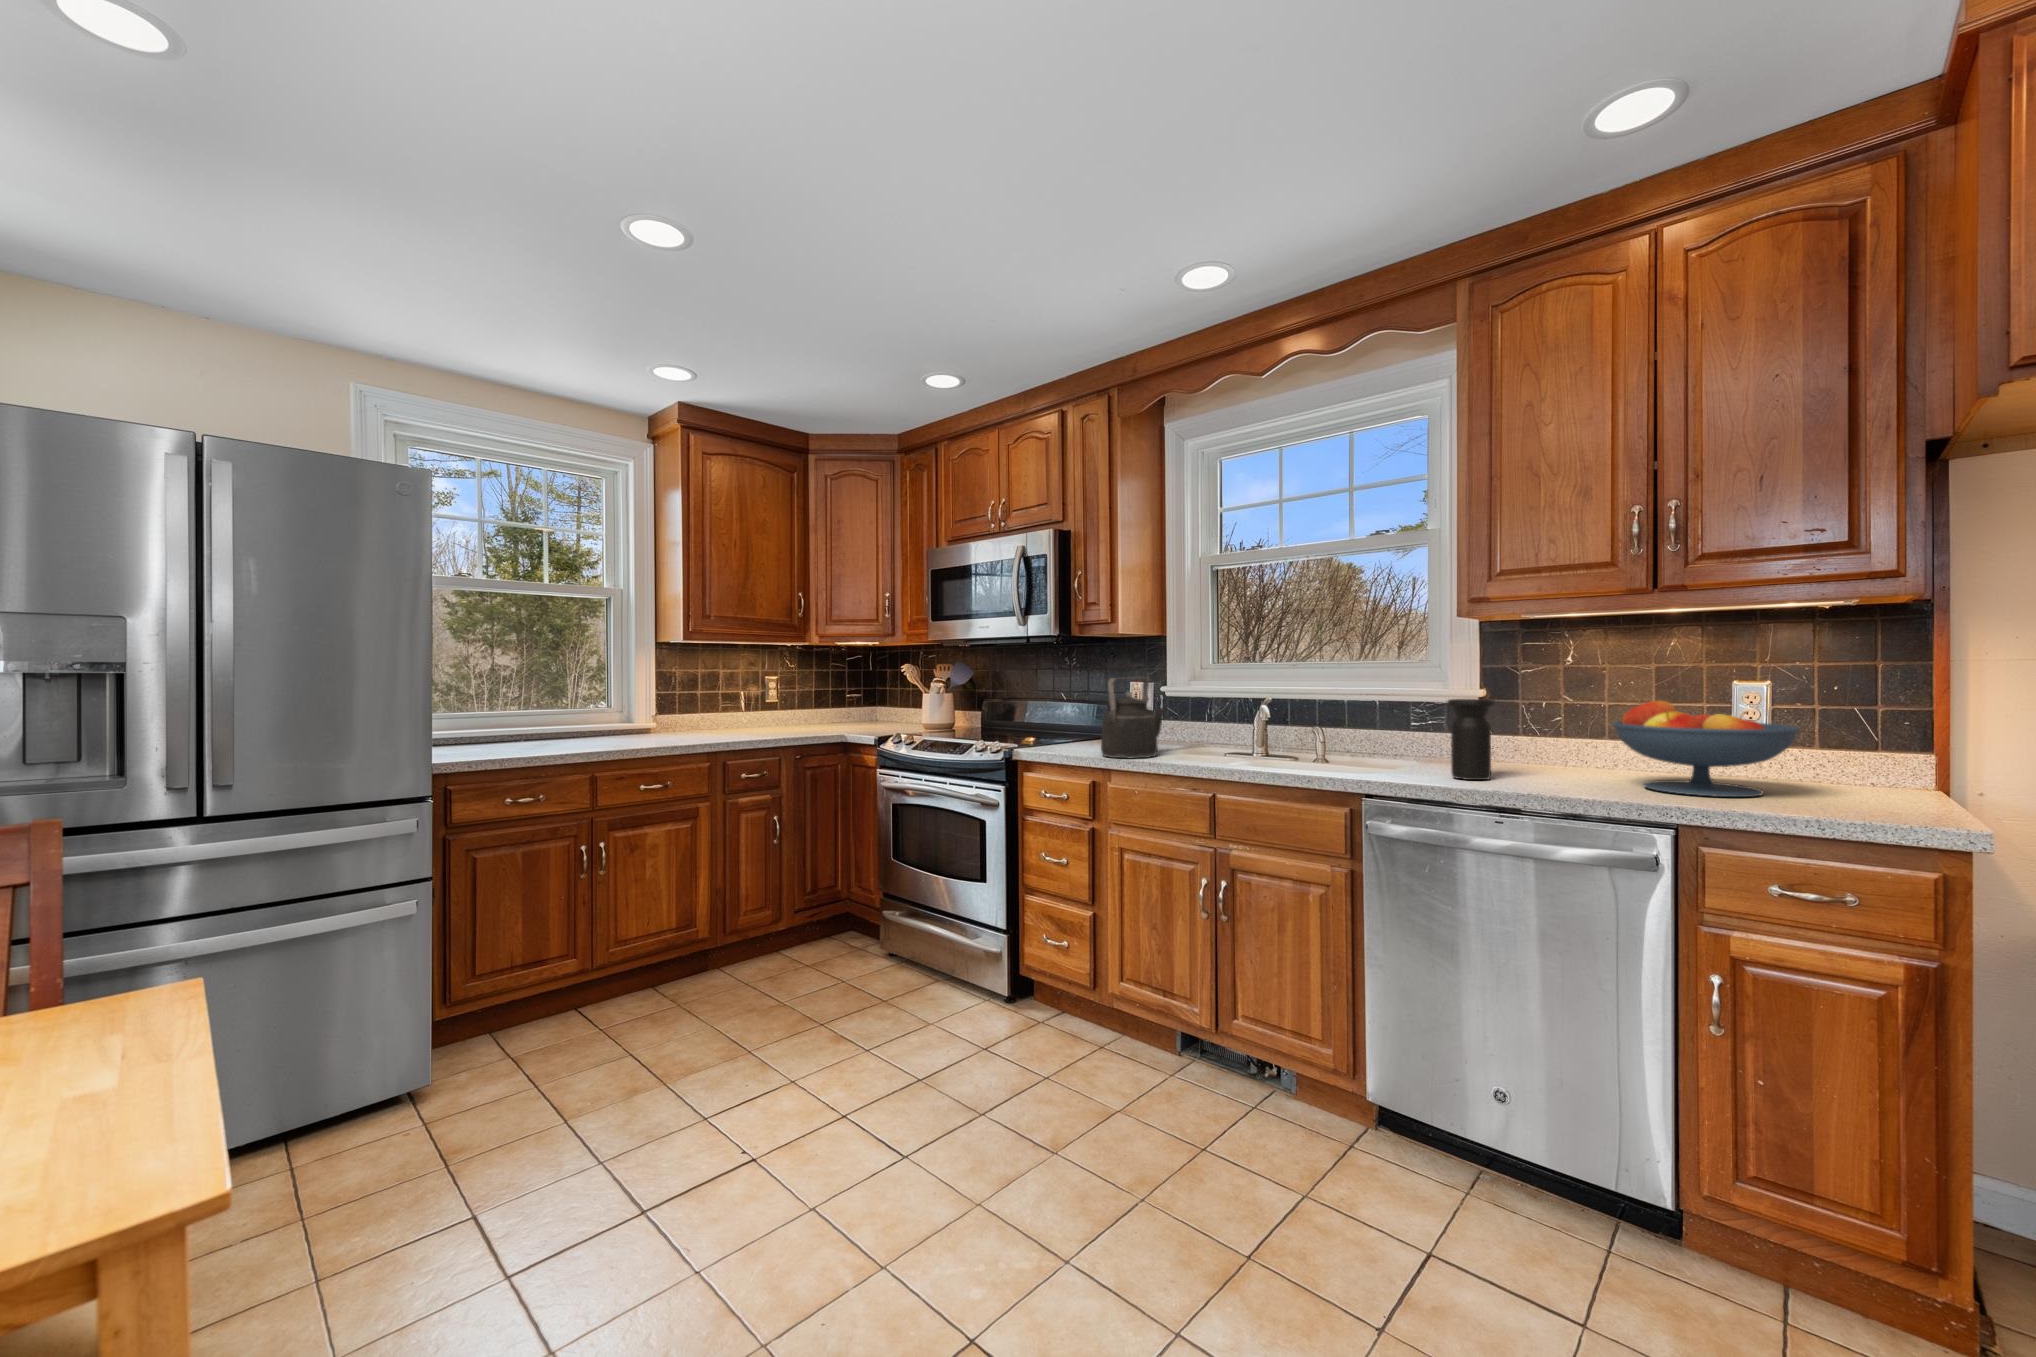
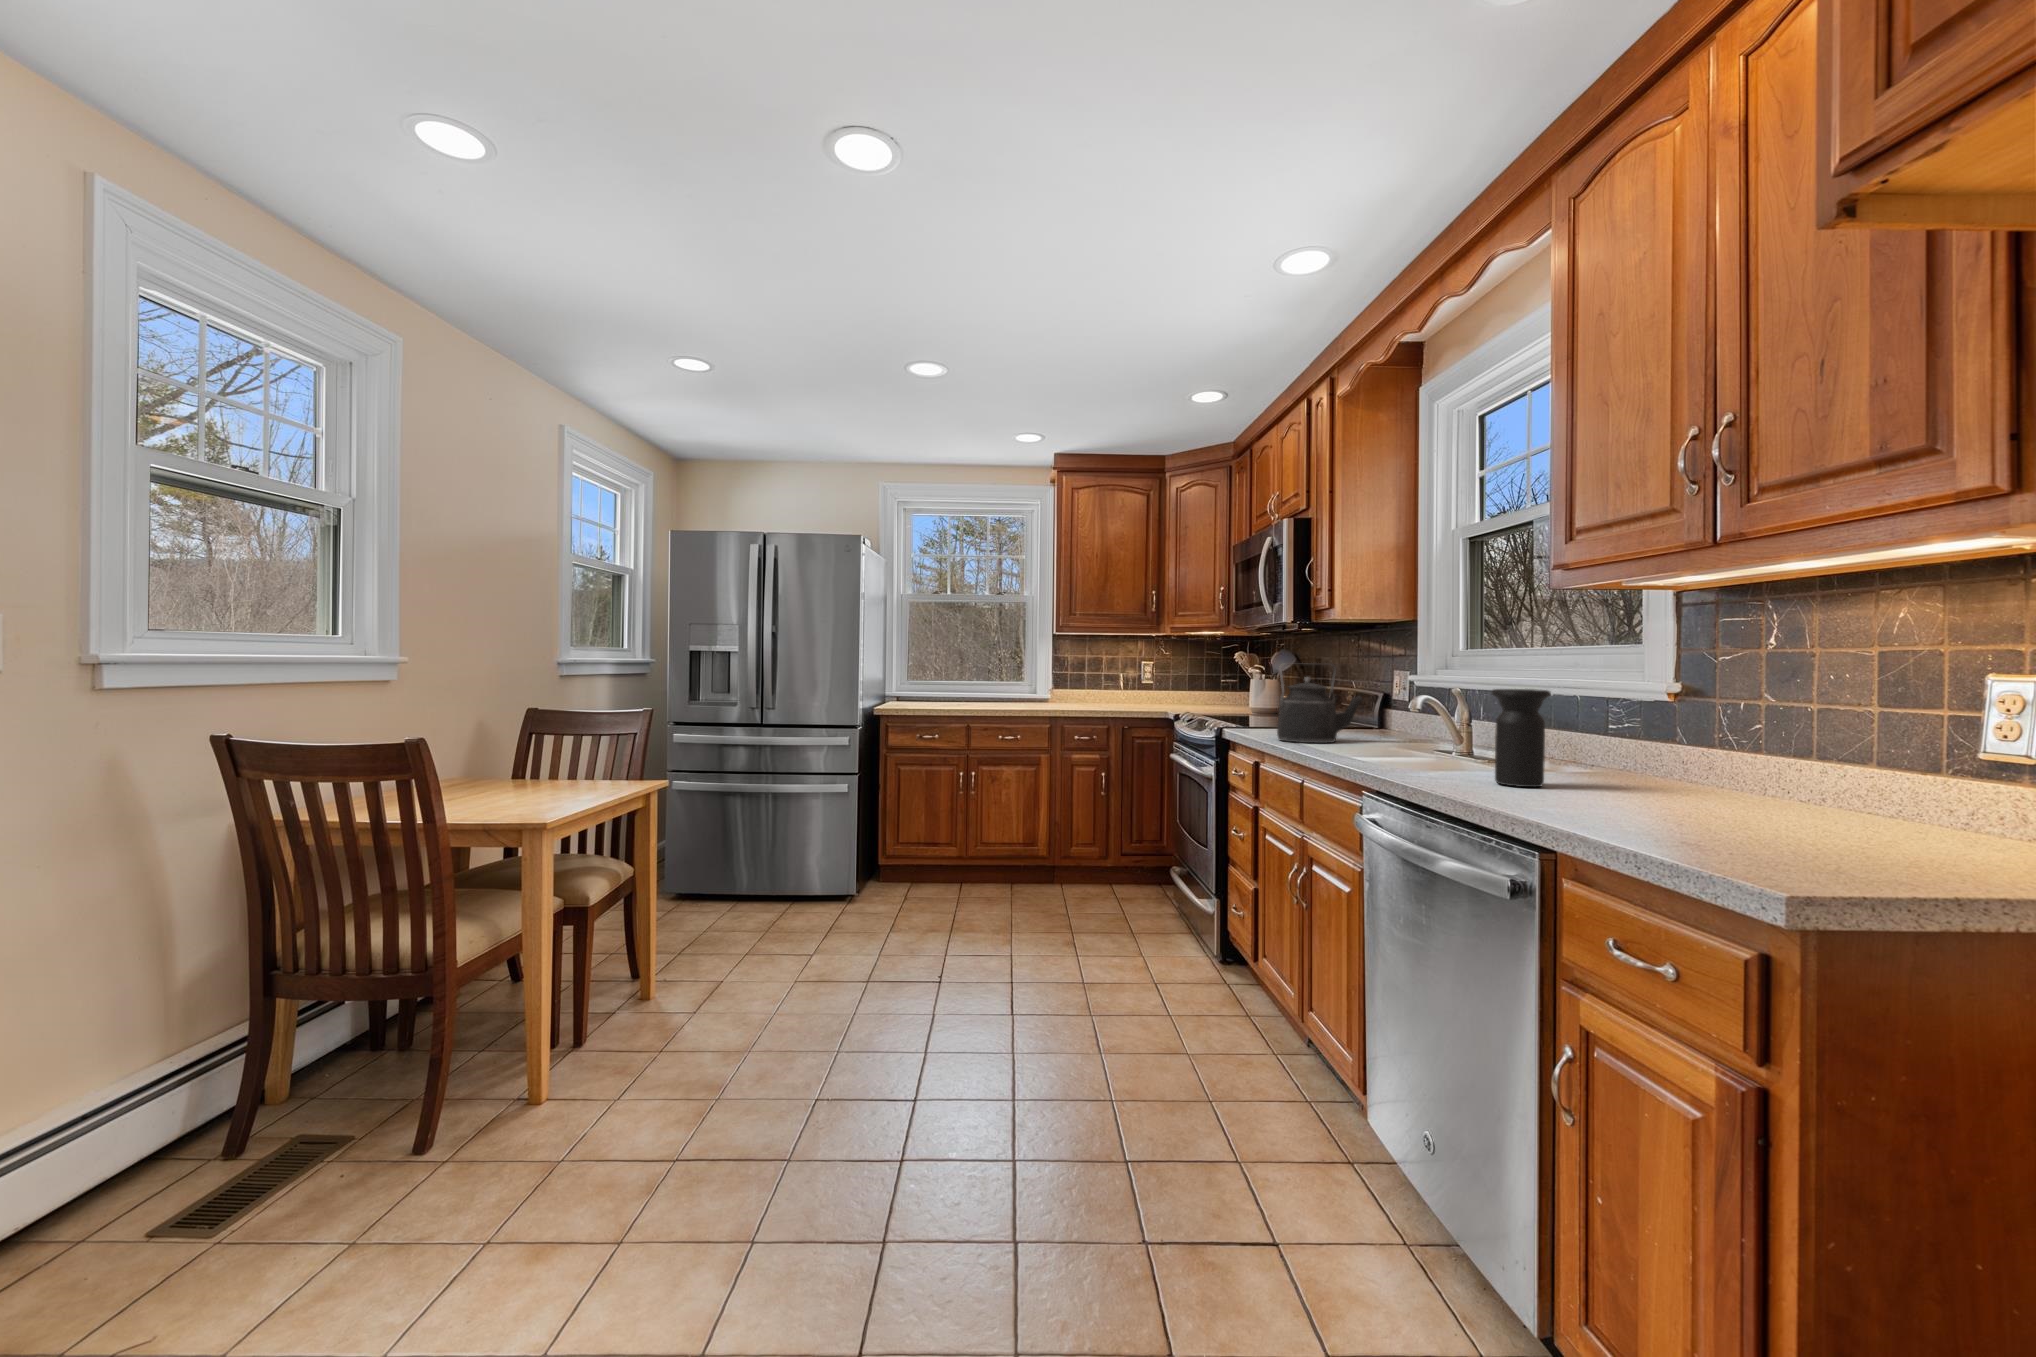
fruit bowl: present [1613,701,1799,797] -> none [1624,695,1907,839]

